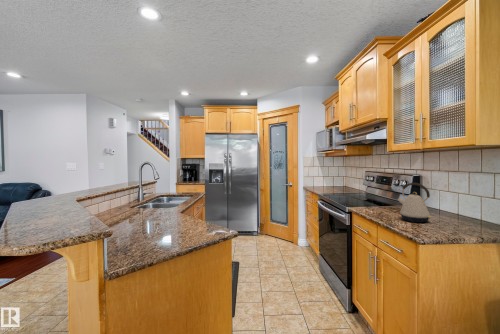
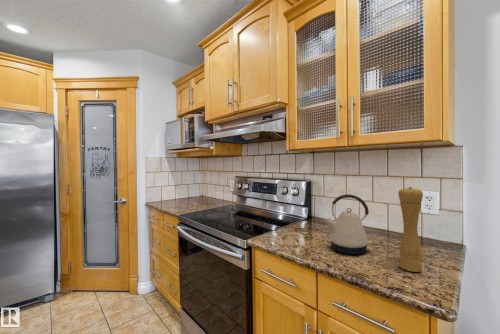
pepper mill: none [434,178,452,233] -> present [398,187,423,272]

